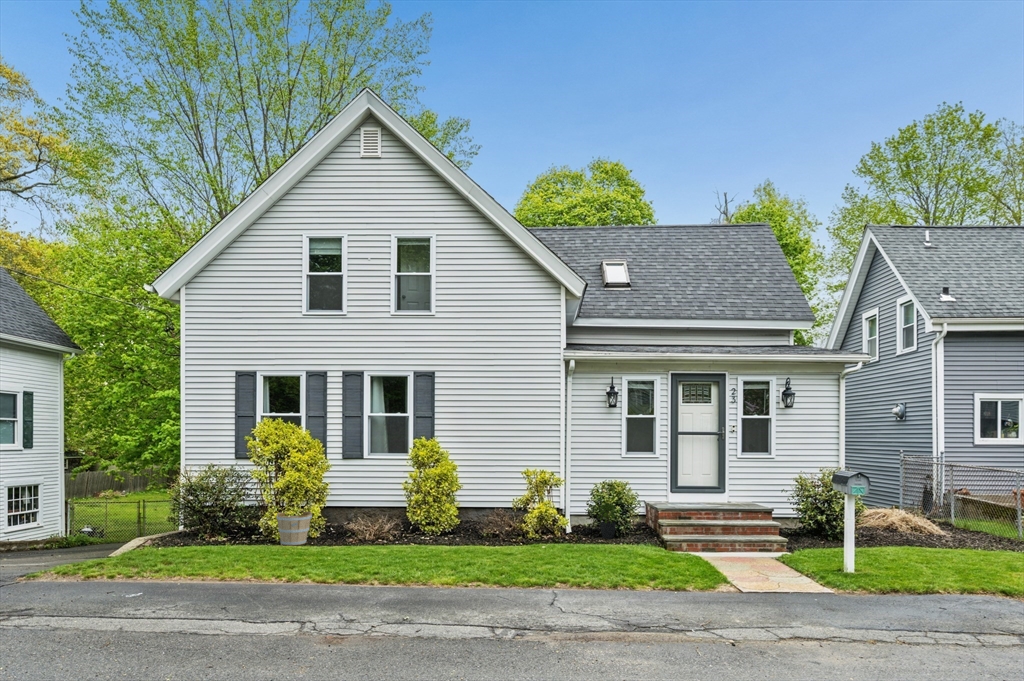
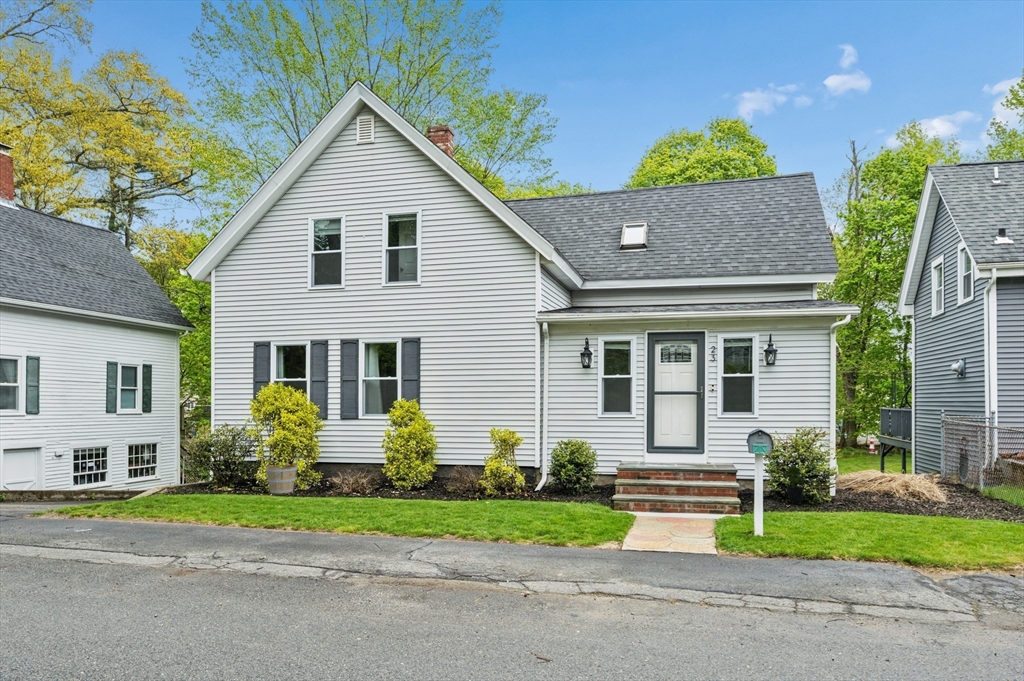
potted plant: present [599,502,615,539] -> present [784,466,804,504]

